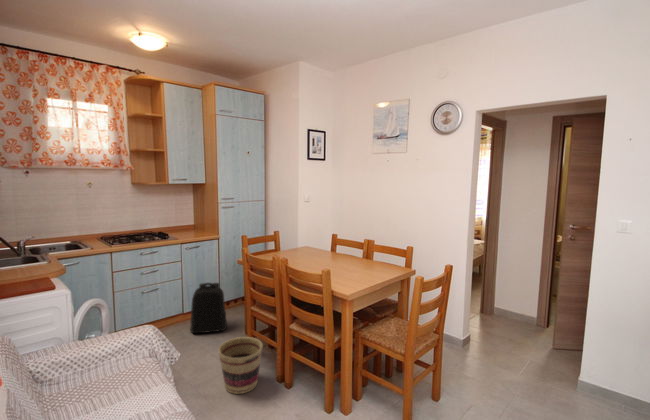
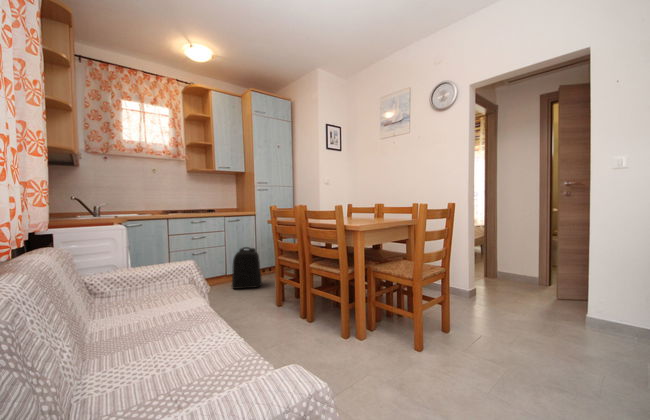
basket: present [218,337,263,394] -> none [251,282,289,327]

